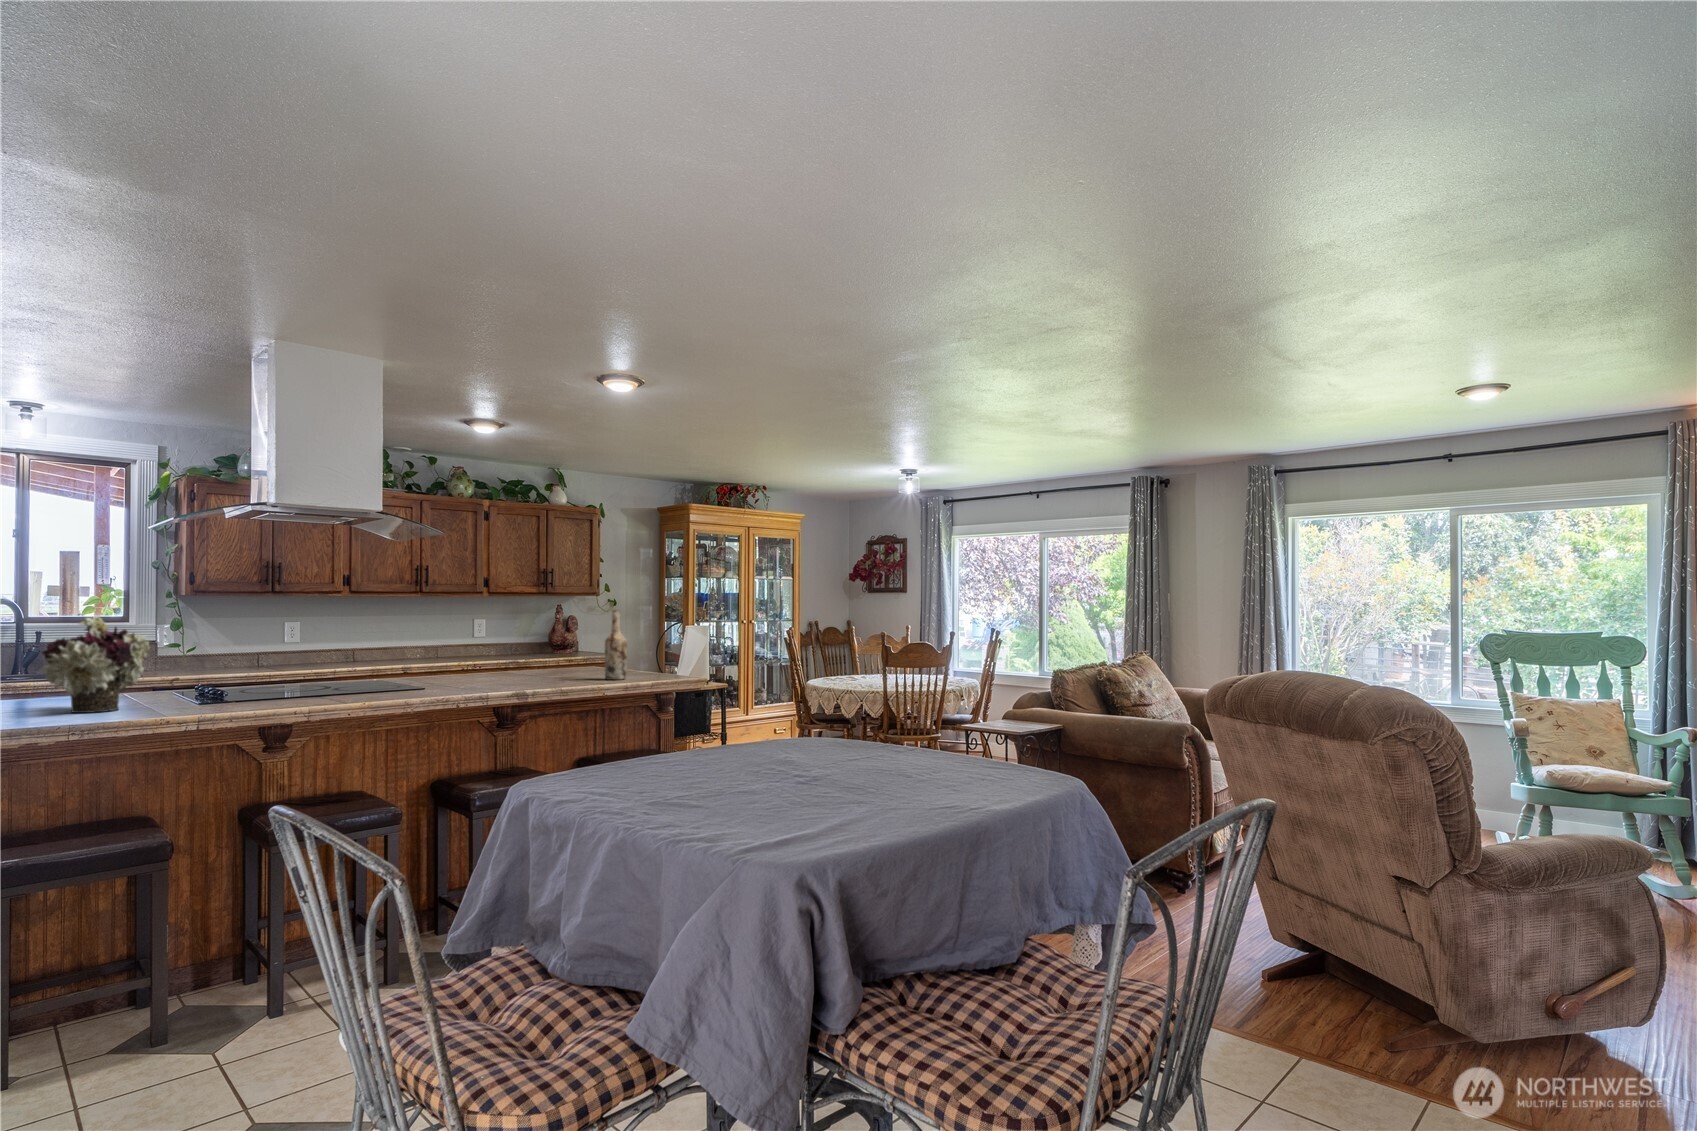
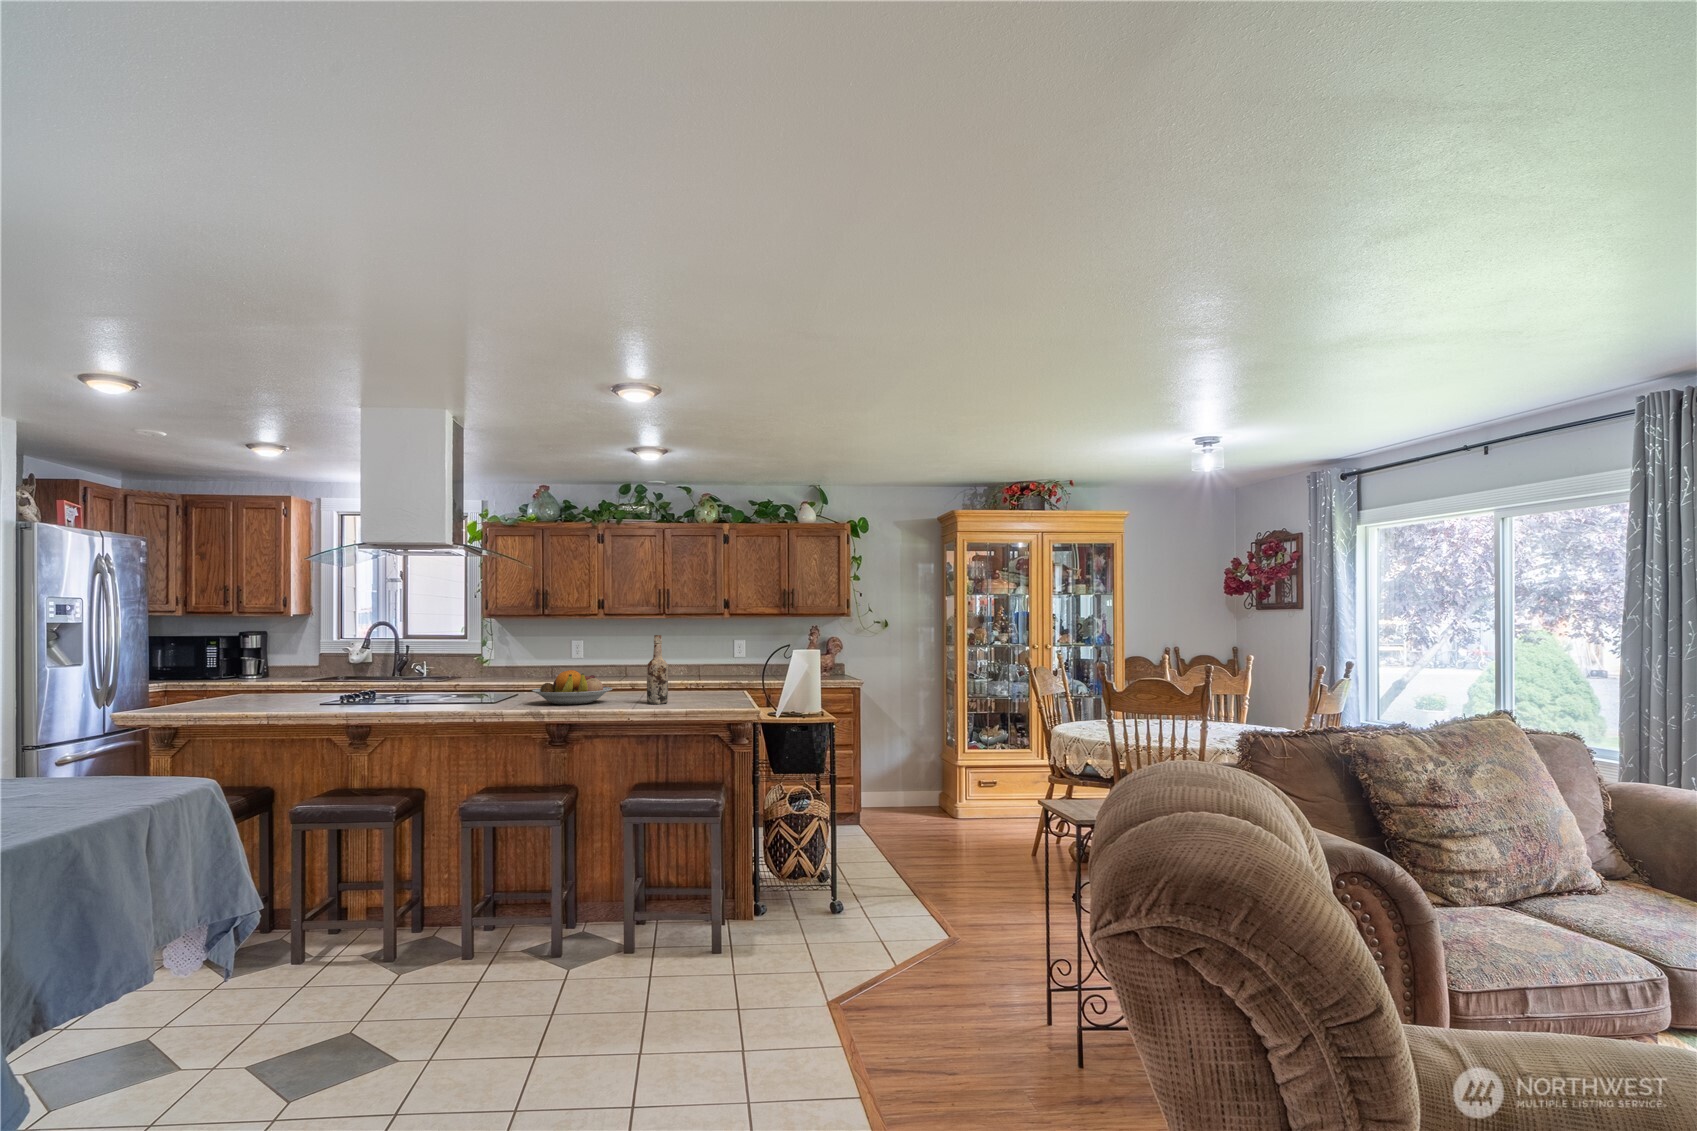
flower arrangement: present [42,616,150,713] -> none [205,637,291,709]
fruit bowl: none [476,648,565,685] -> present [532,670,612,705]

